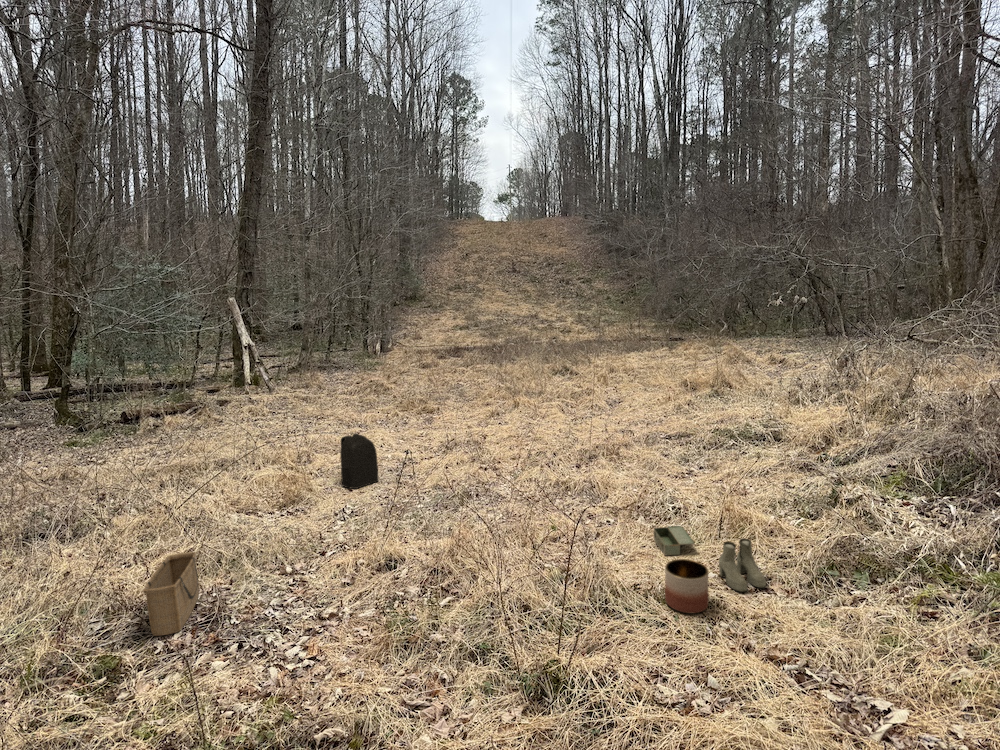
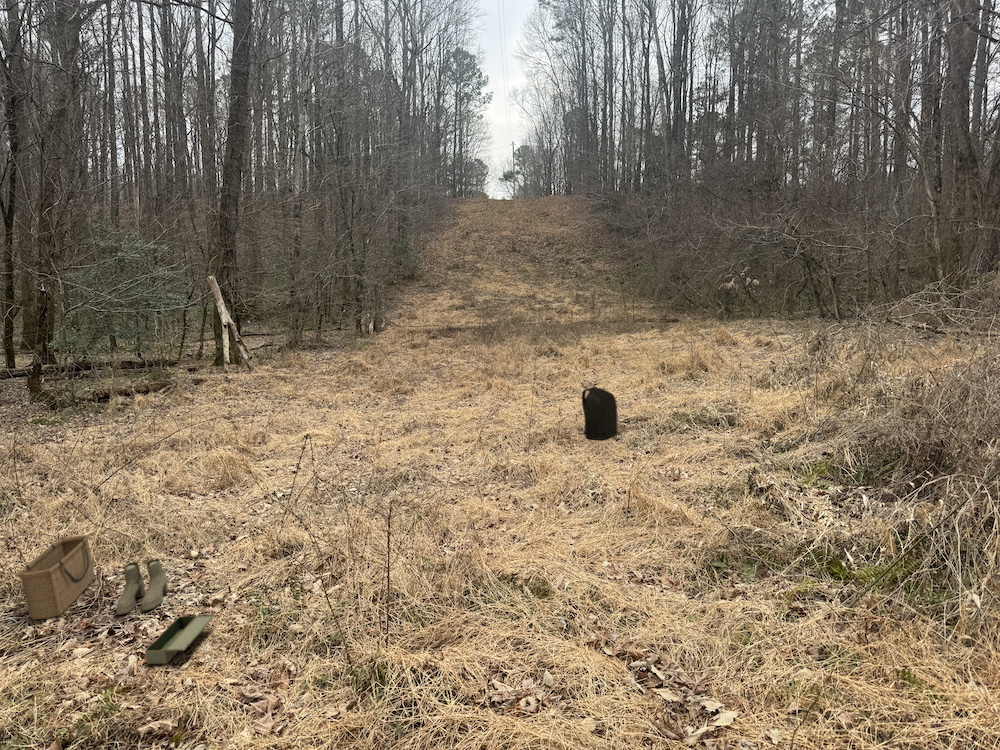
backpack: present [340,434,378,489] -> present [582,386,618,440]
toolbox: present [653,526,695,555] -> present [145,615,214,664]
boots: present [719,538,766,592] -> present [116,559,168,615]
planter: present [665,559,709,613] -> none [547,550,591,607]

